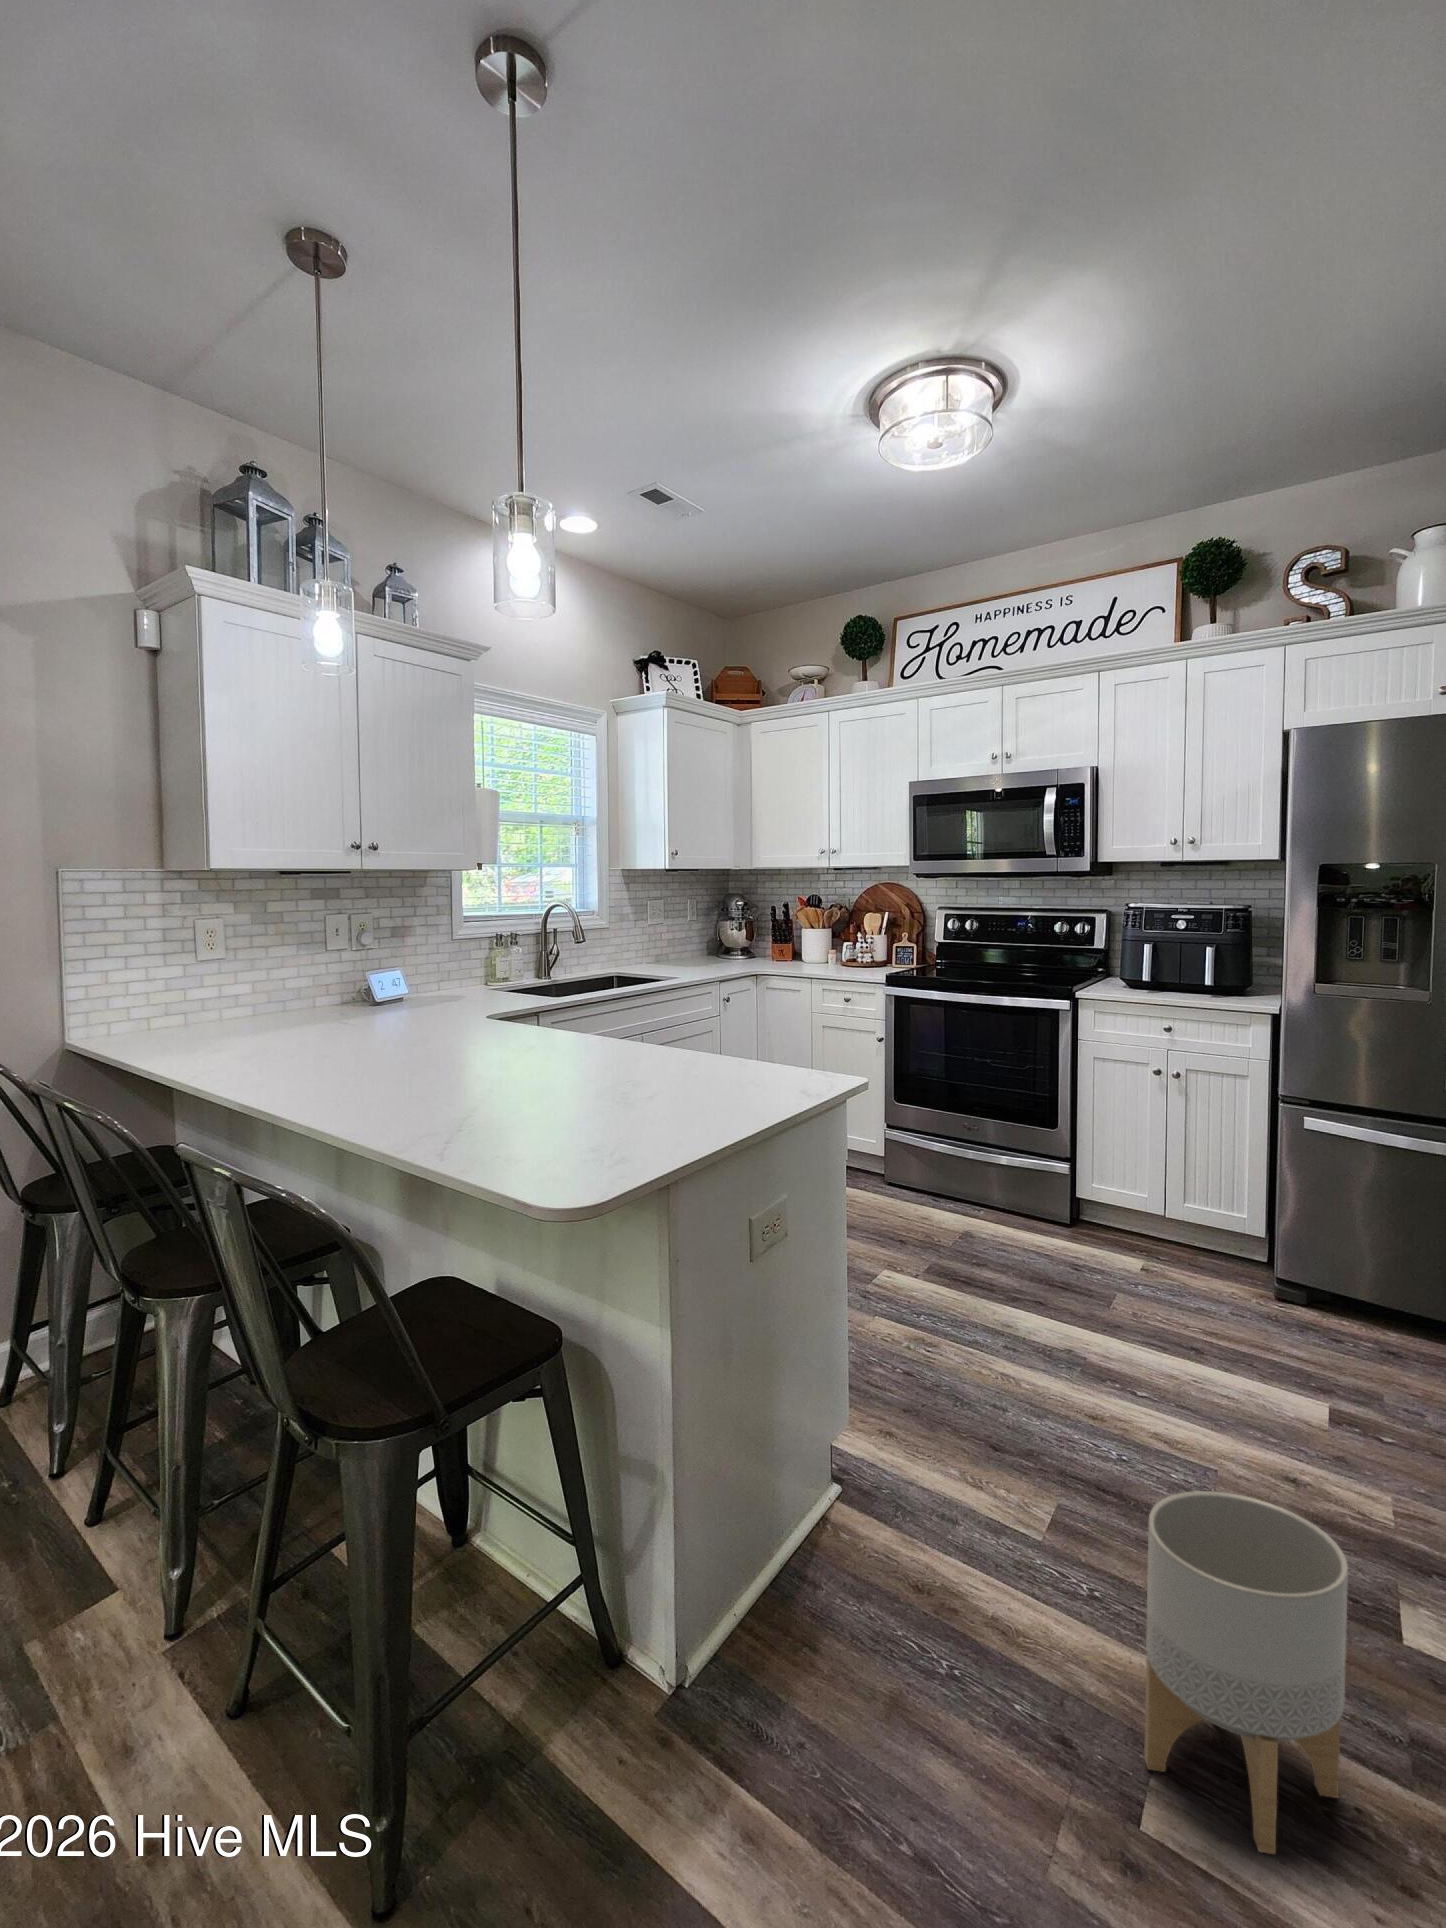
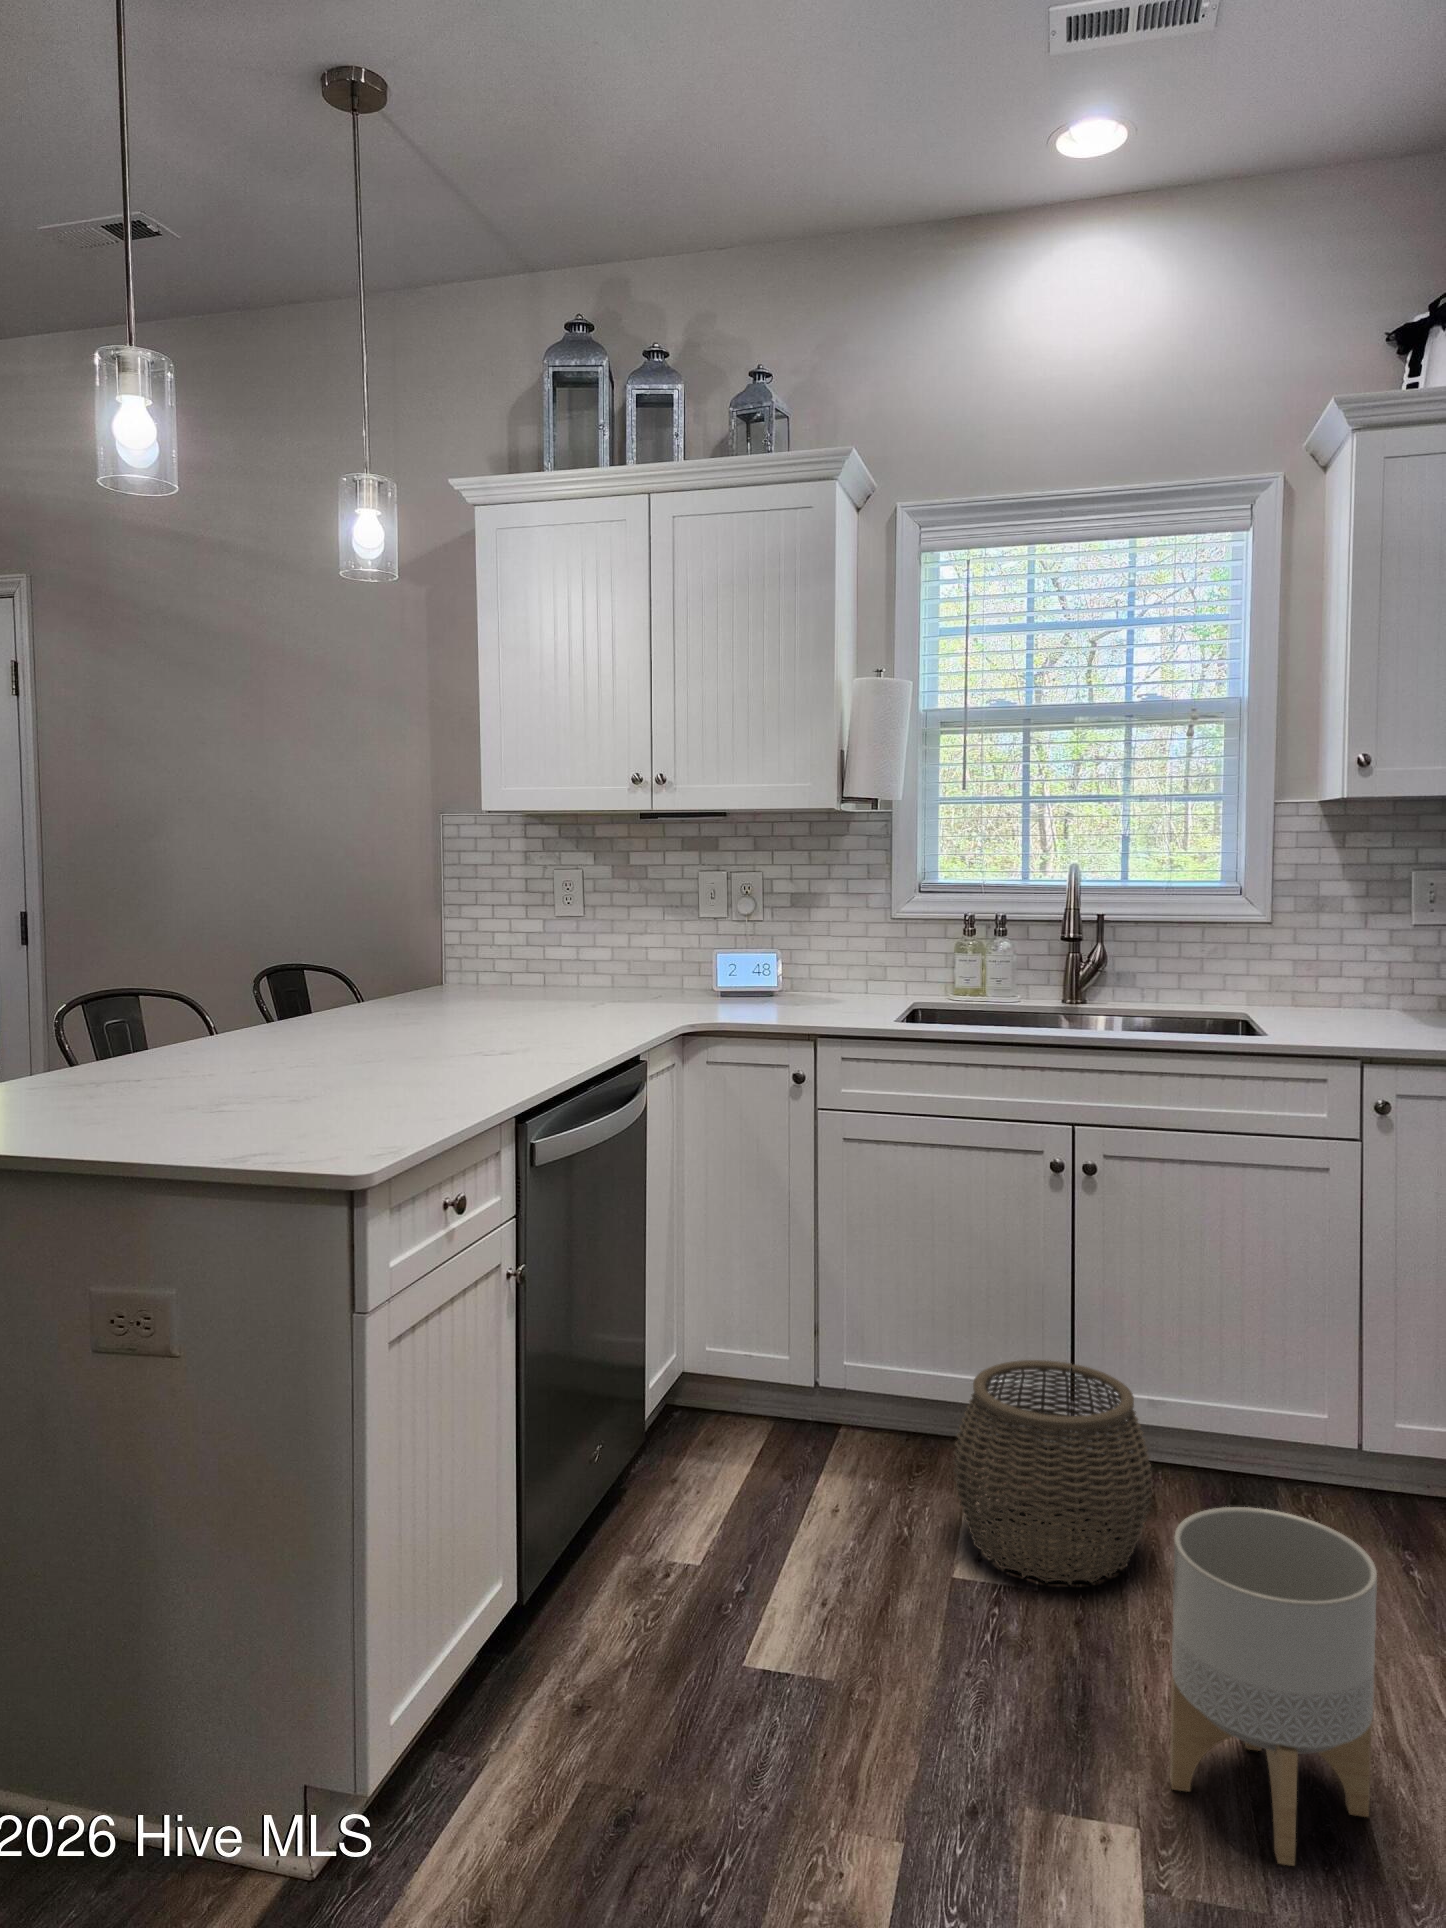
woven basket: none [920,1339,1104,1552] -> present [953,1360,1153,1584]

